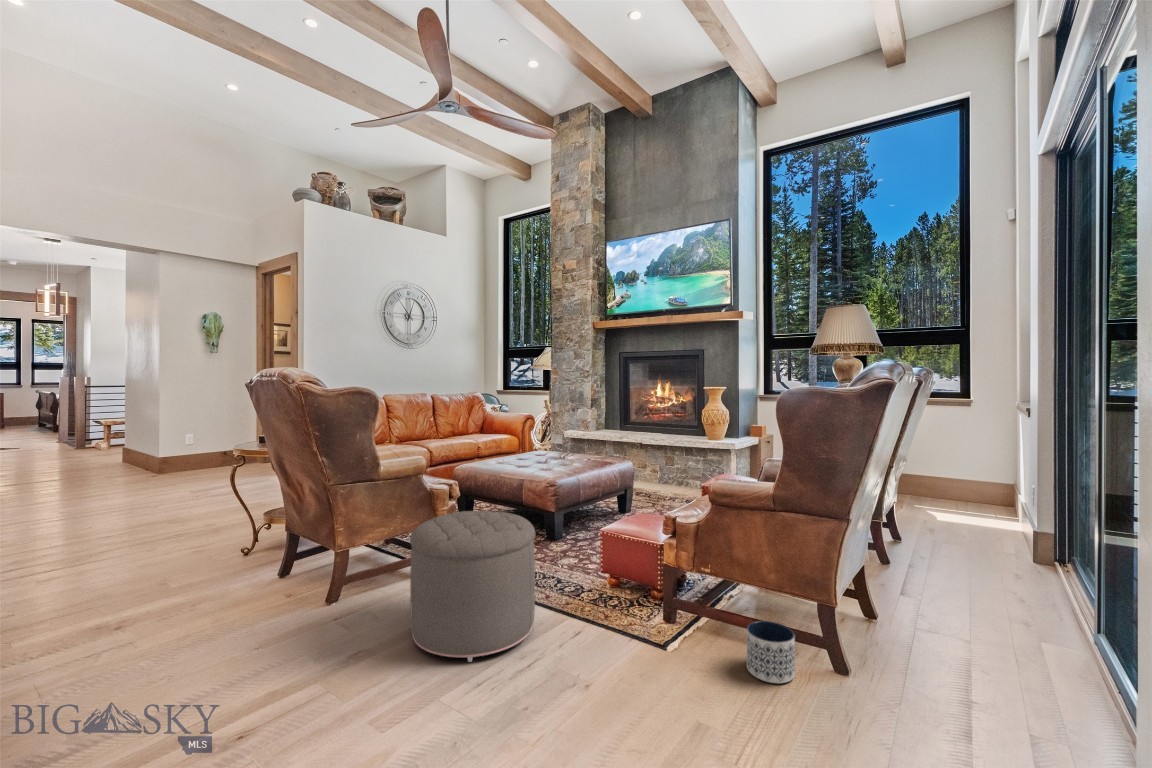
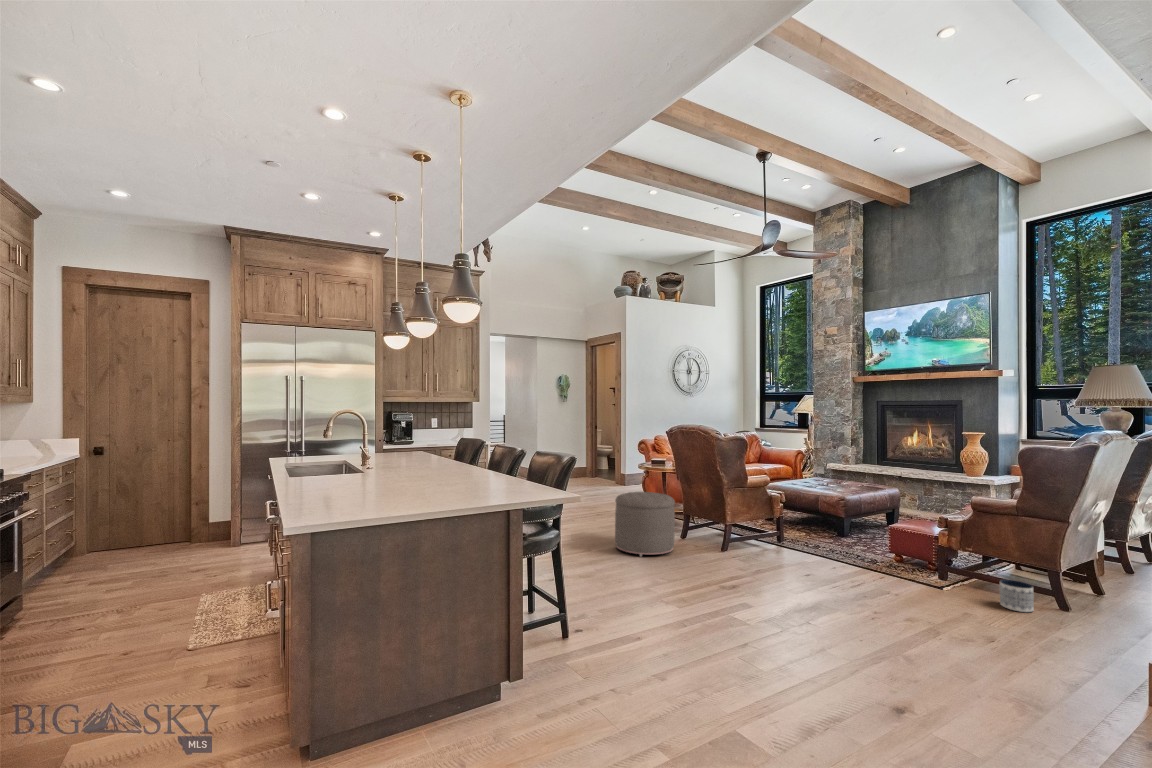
ottoman: present [410,511,535,662] -> present [615,492,675,556]

